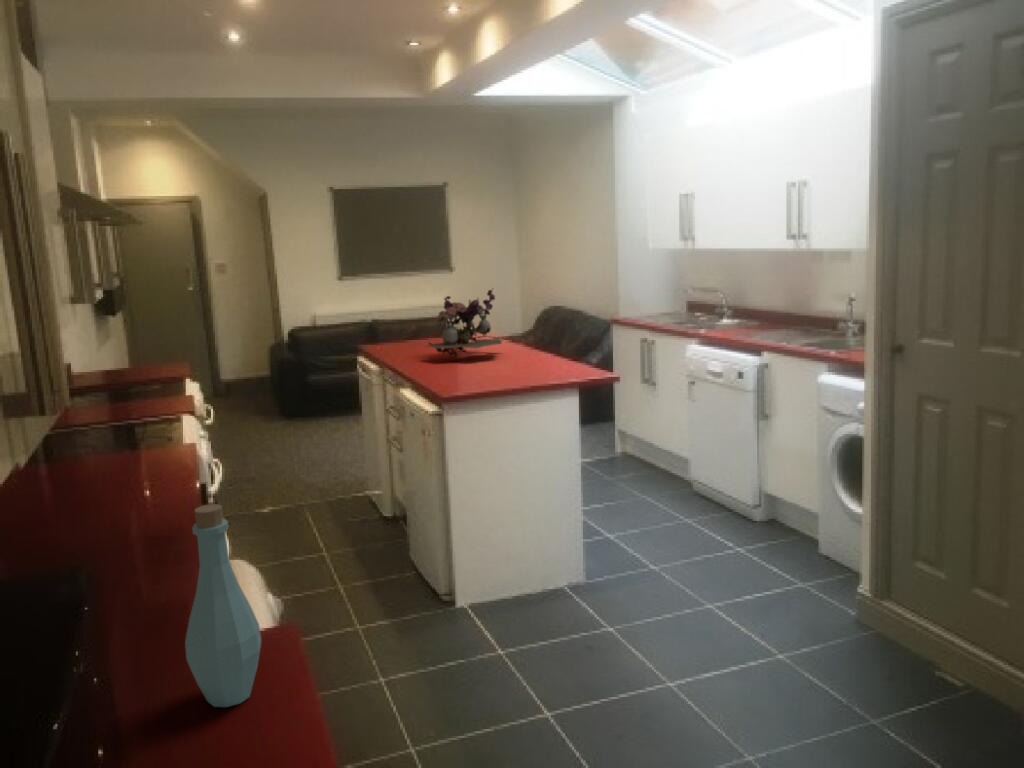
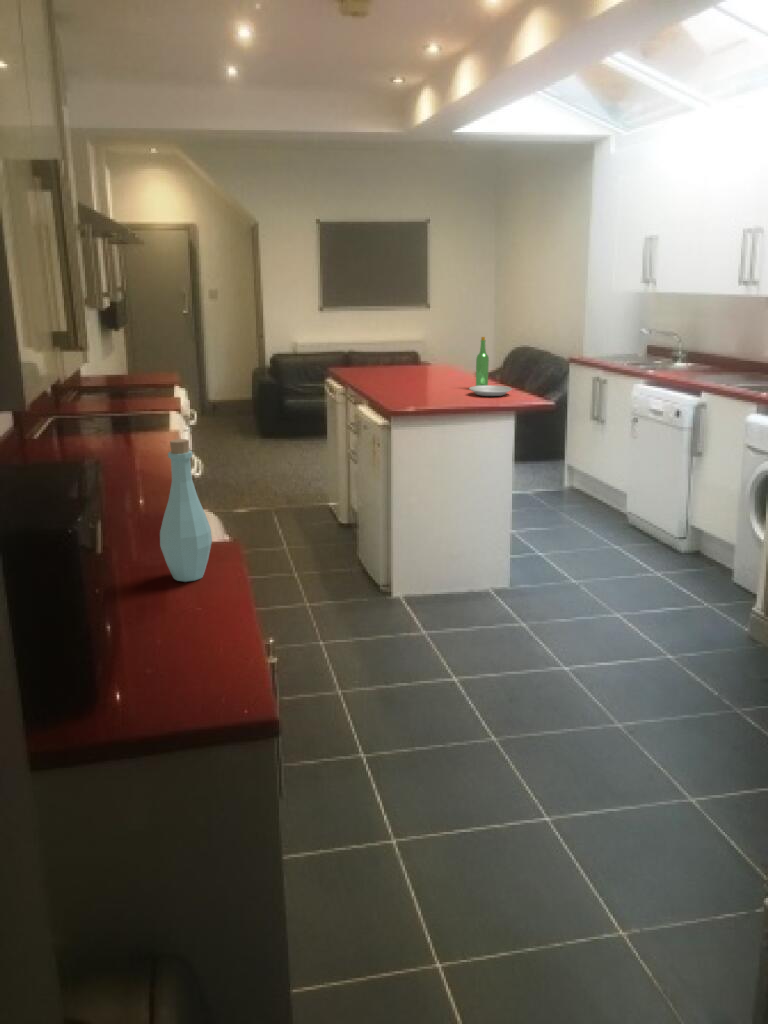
flower arrangement: present [426,290,506,358] -> none [383,318,460,382]
plate: none [524,307,571,372] -> present [469,337,512,396]

